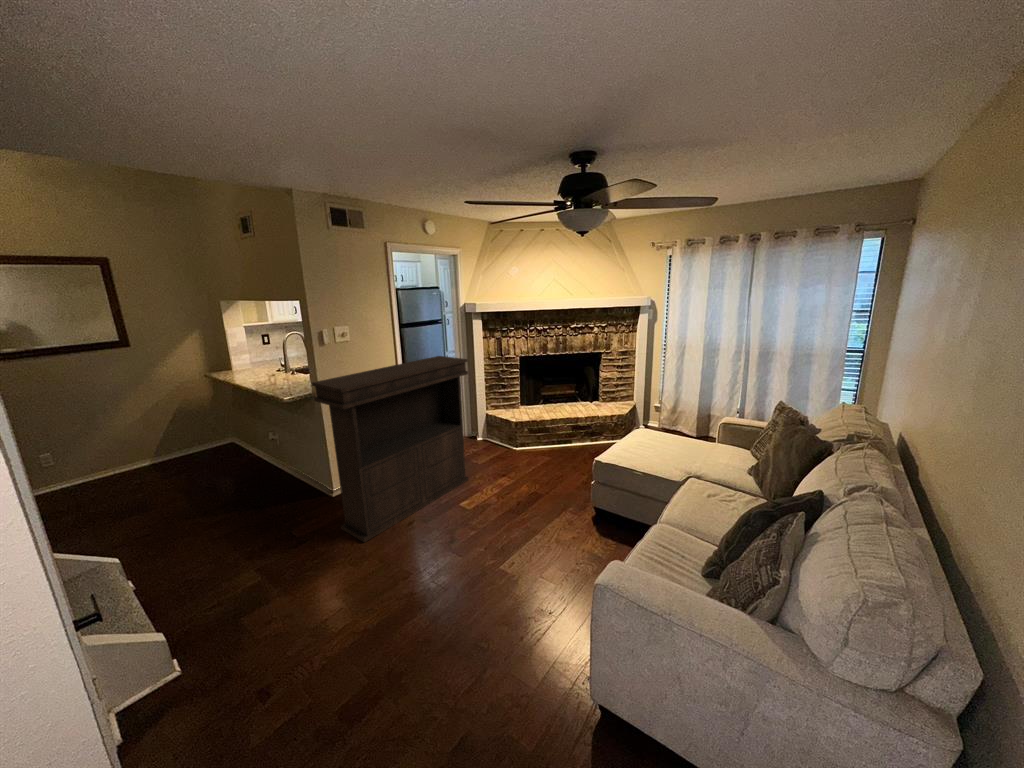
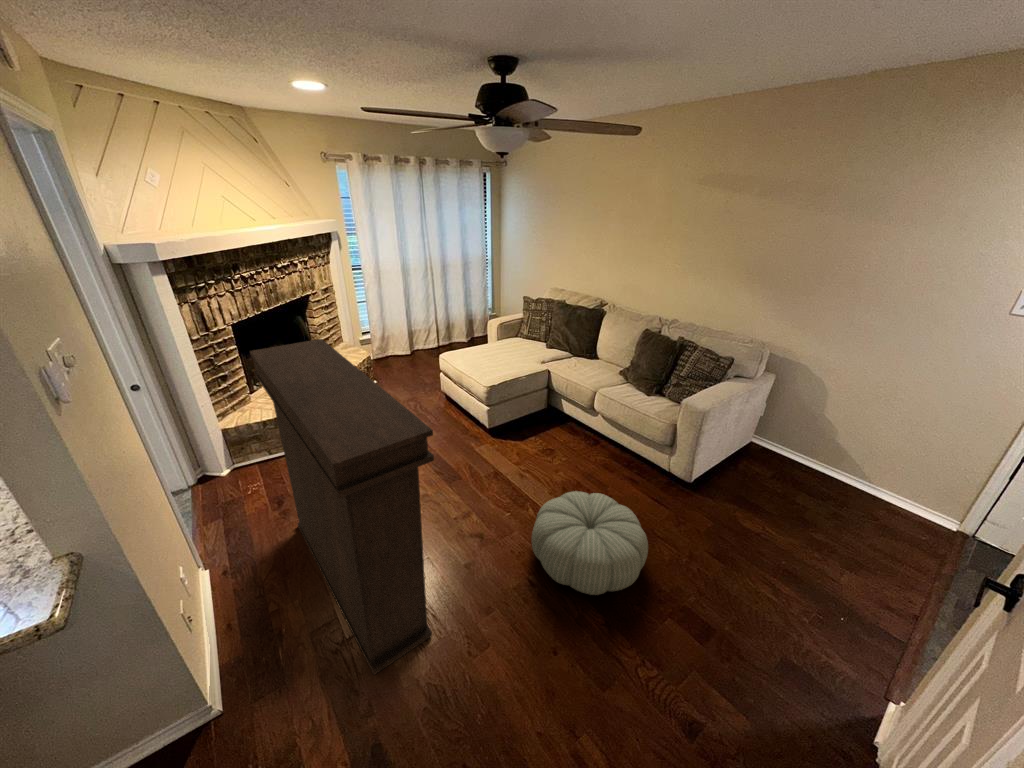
pouf: none [383,545,507,659] -> present [531,491,648,595]

